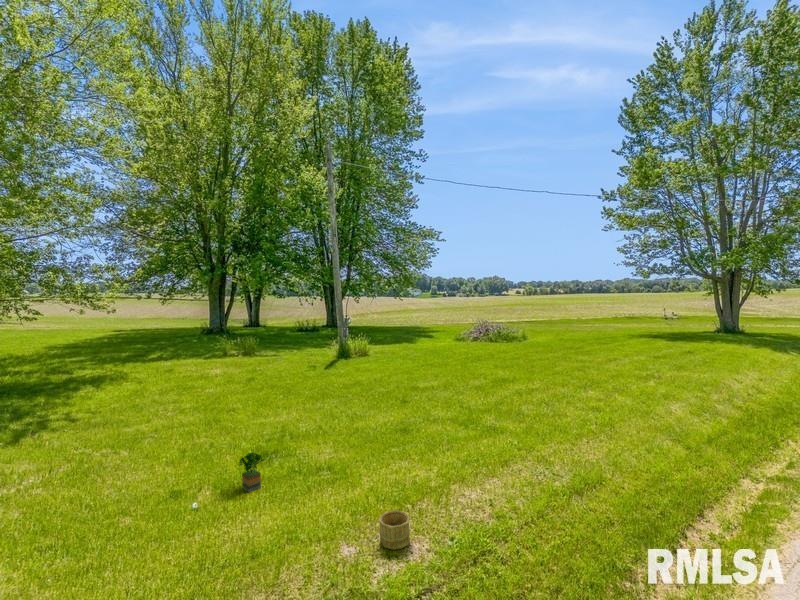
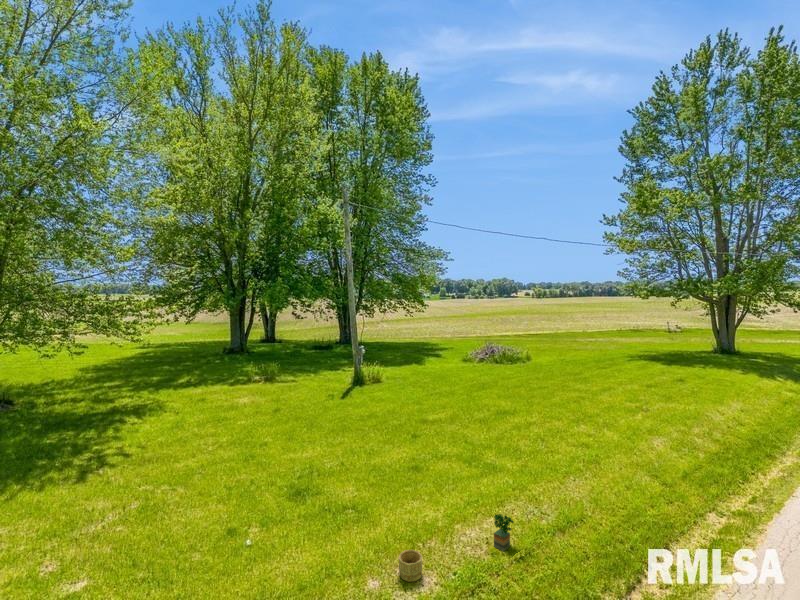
potted tree: present [239,452,265,493] -> present [494,514,513,551]

